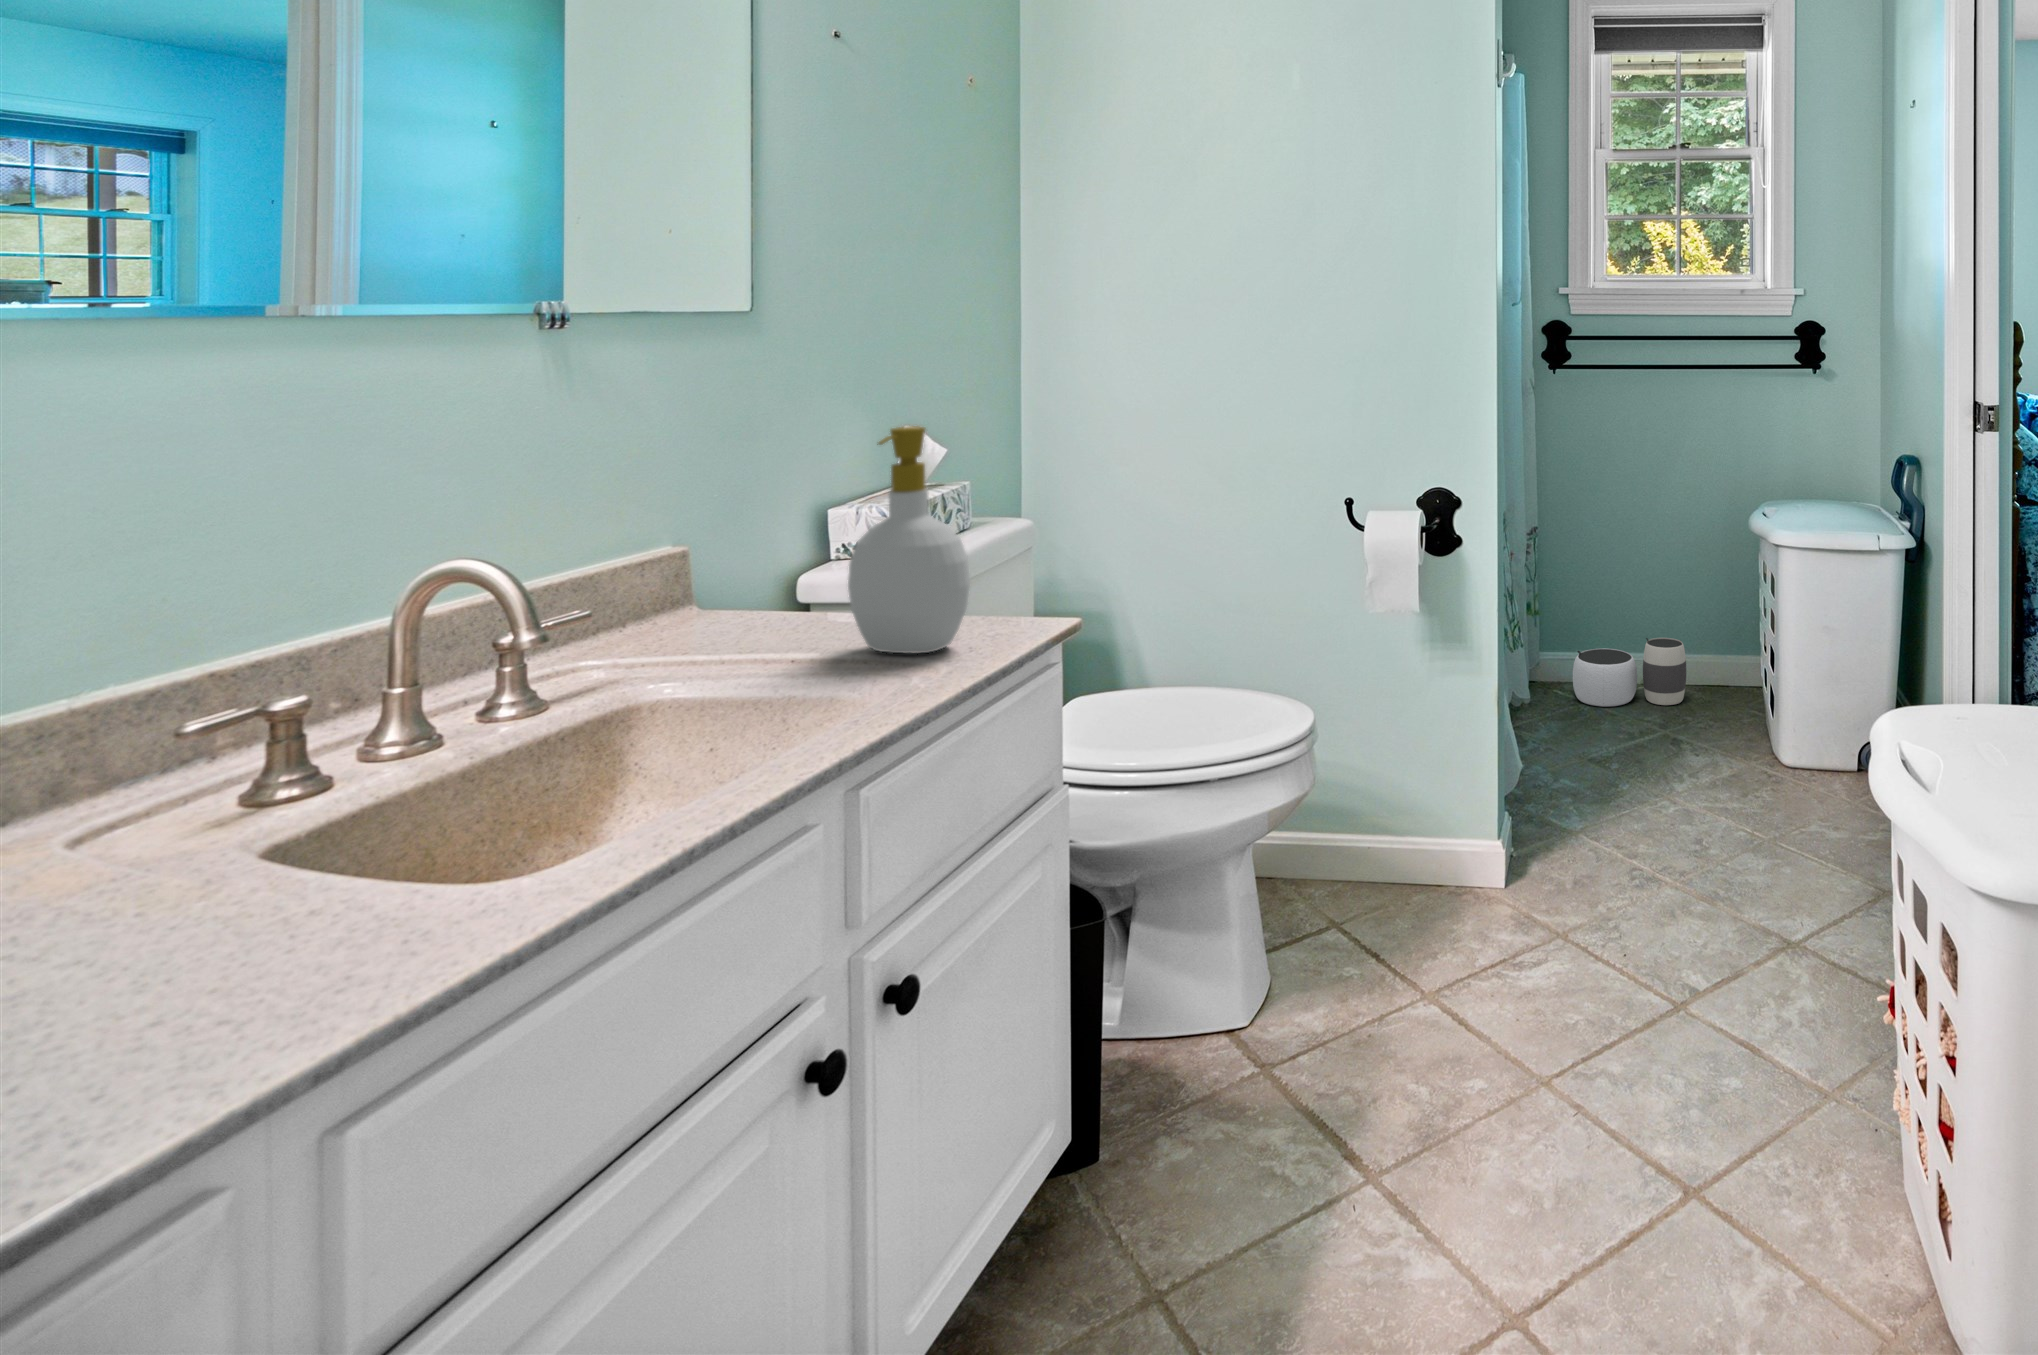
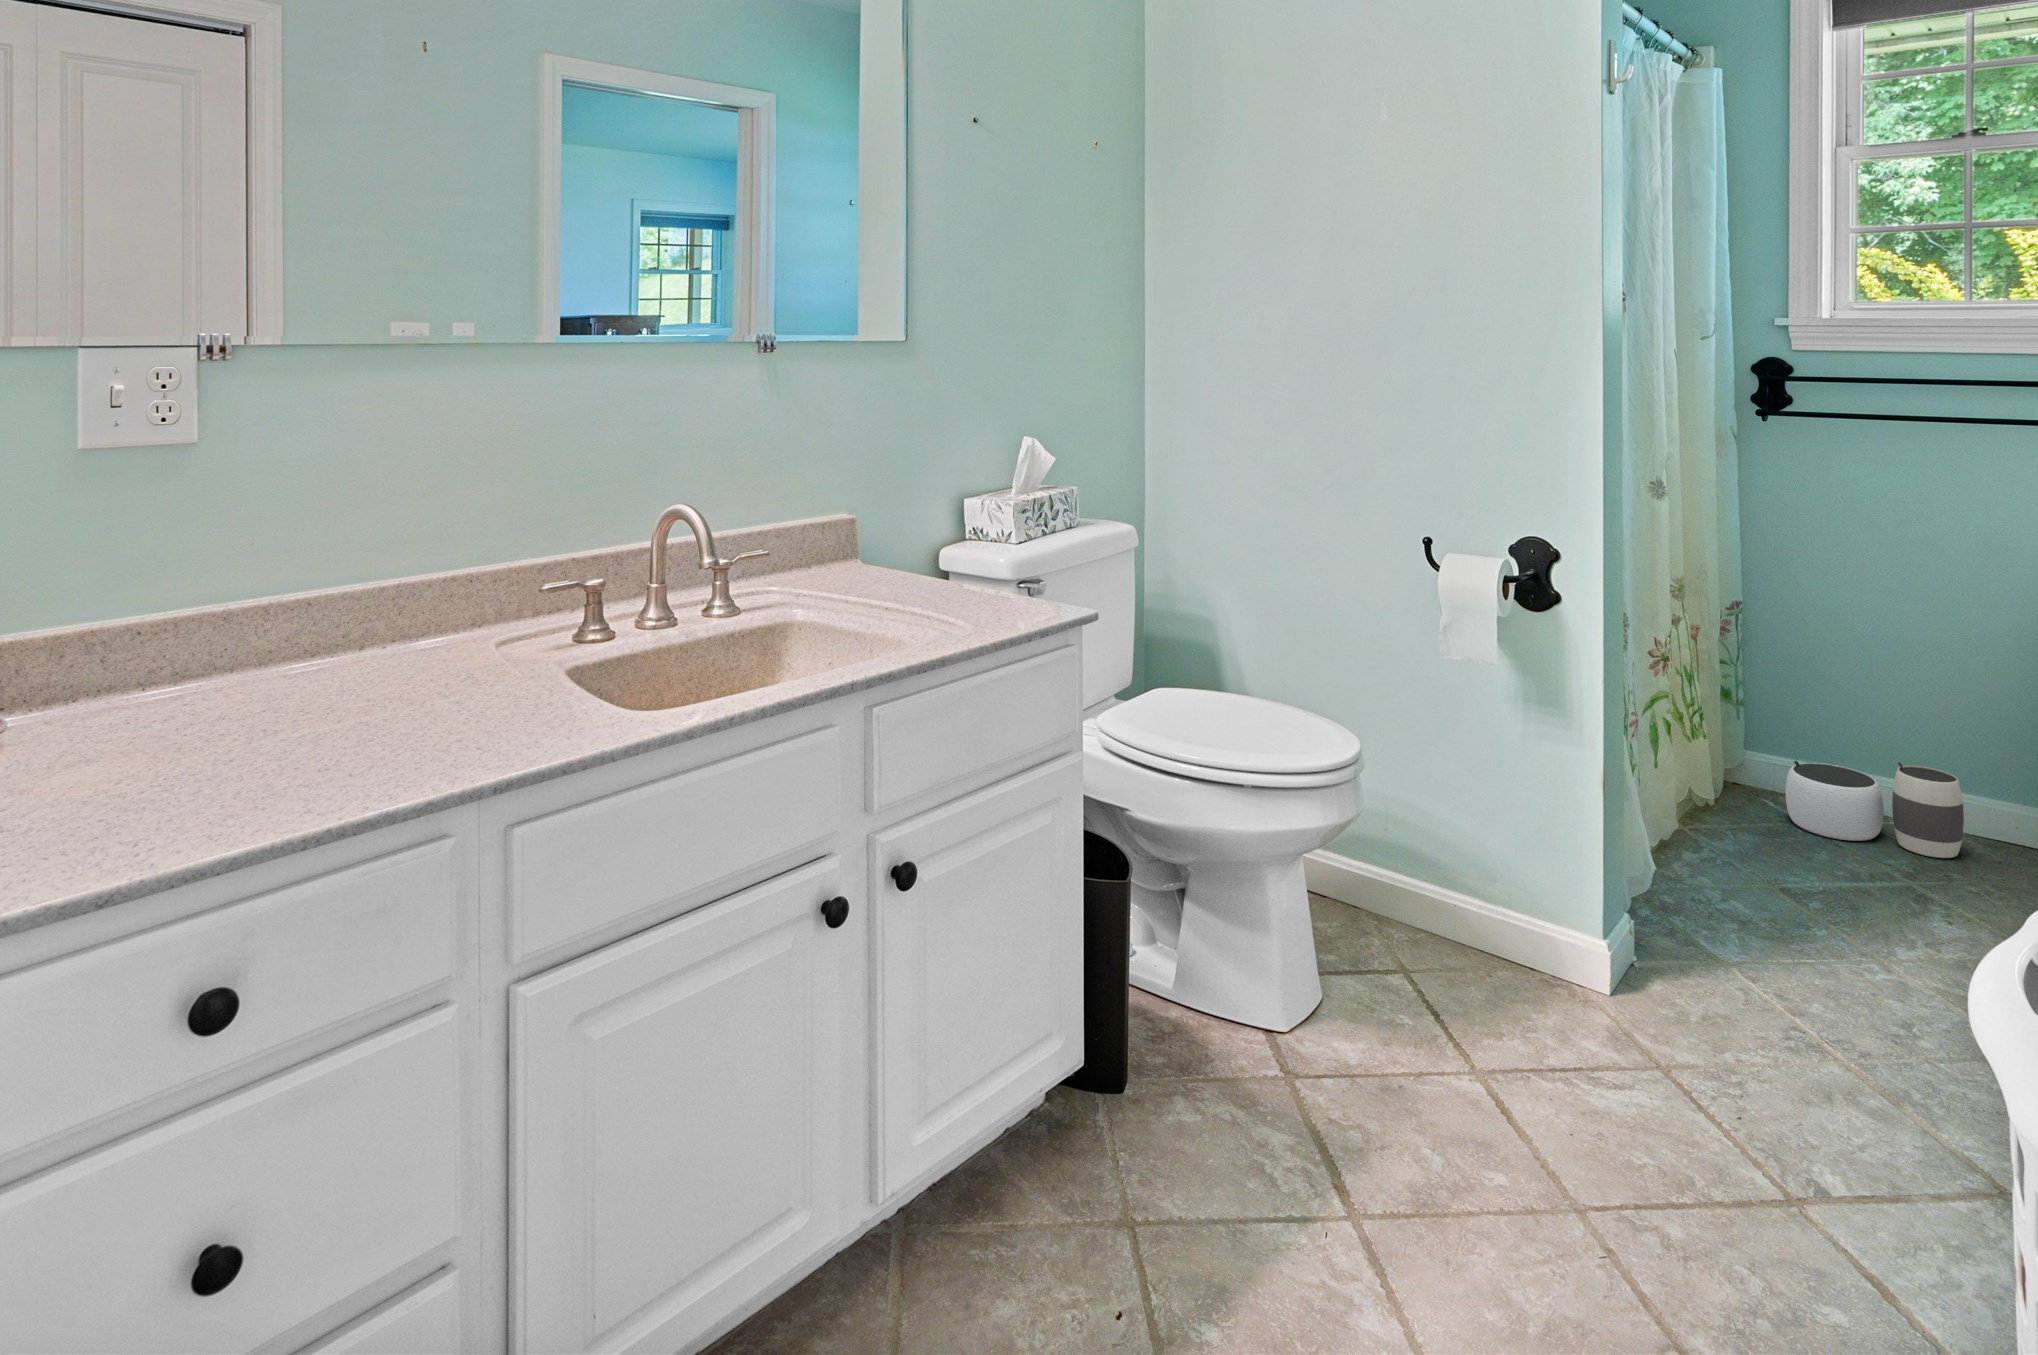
soap bottle: present [848,426,970,653] -> none [922,432,1001,614]

